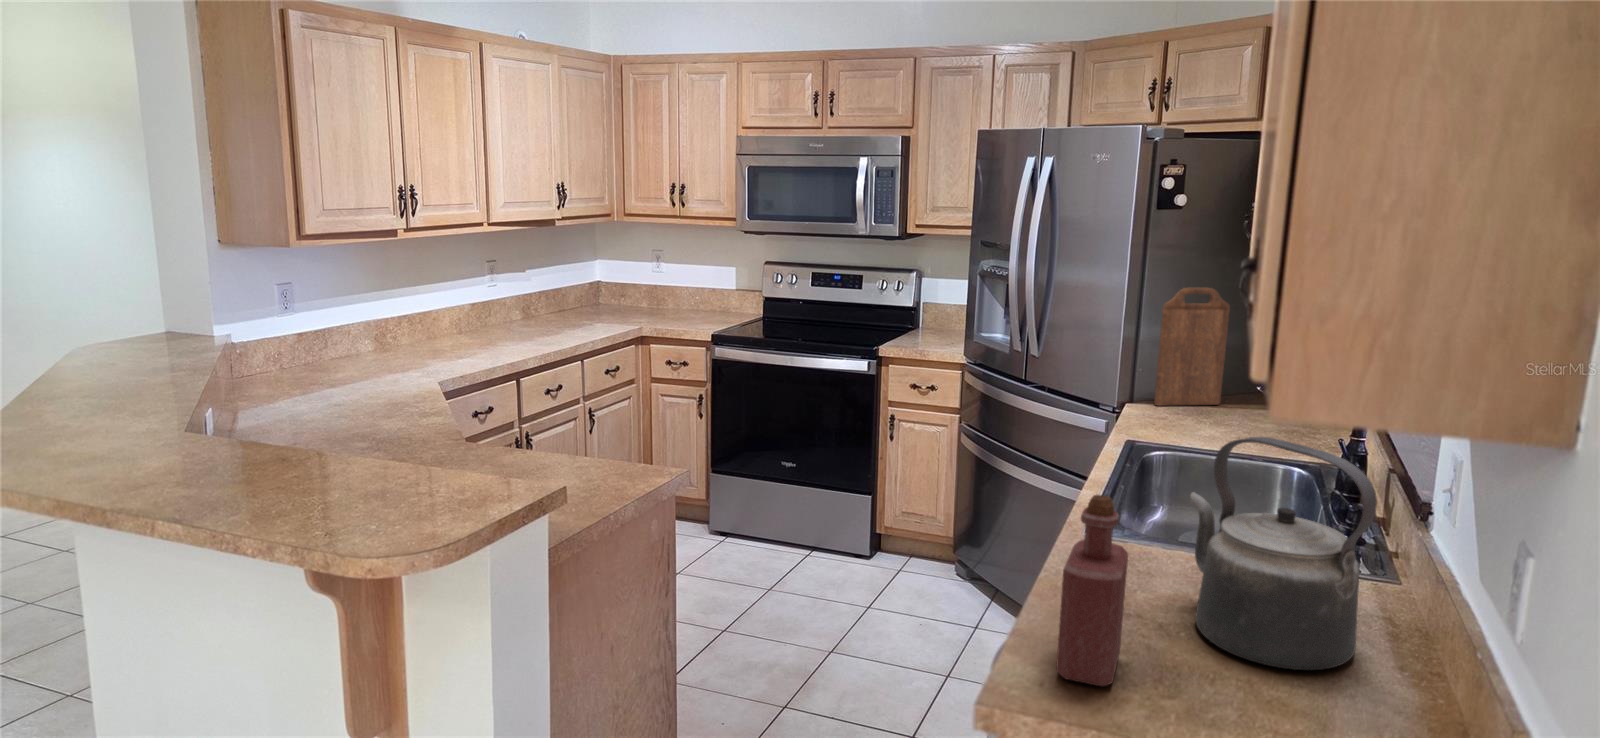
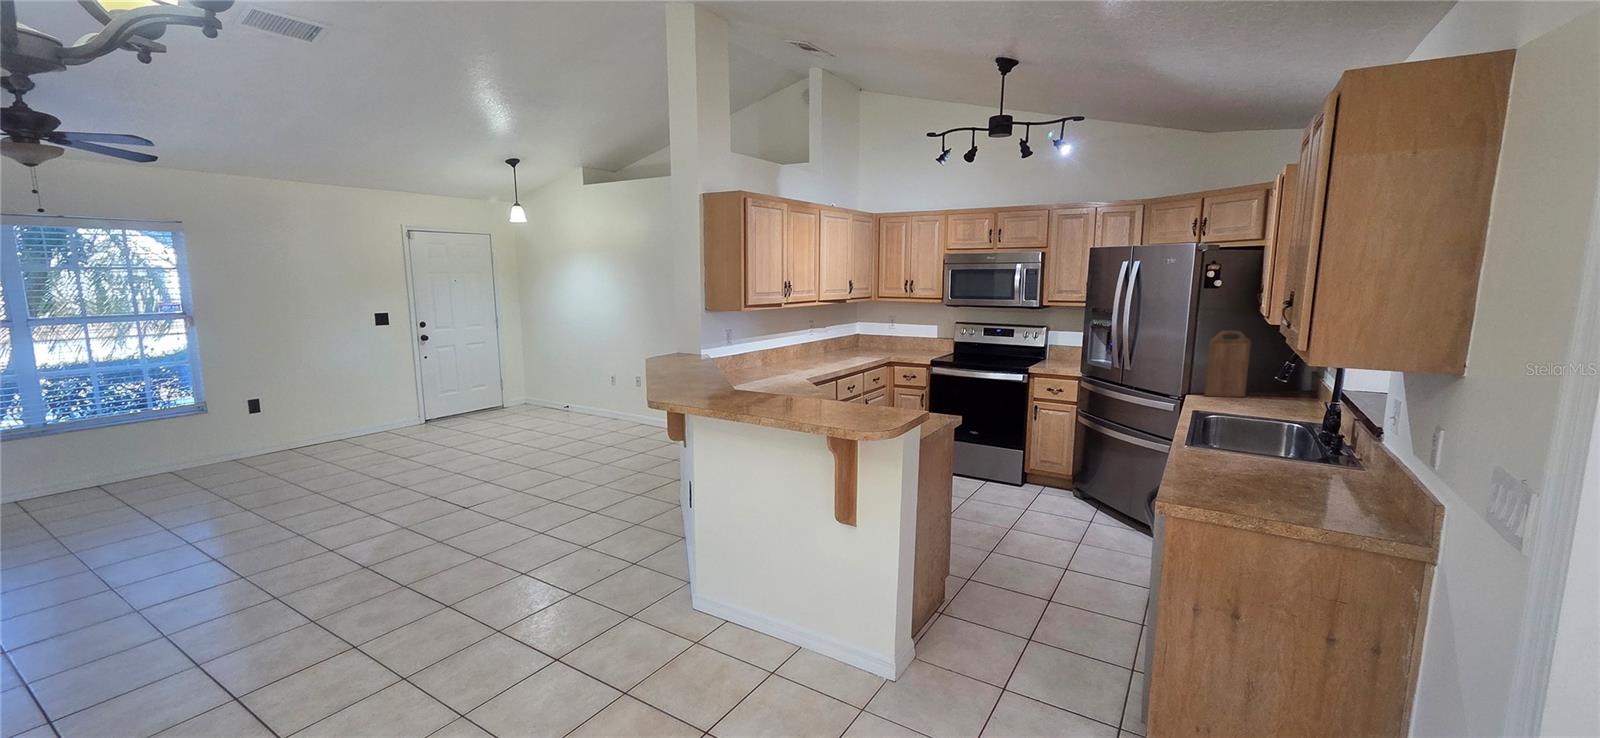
kettle: present [1190,437,1377,670] -> none [1246,388,1353,497]
bottle: present [1056,495,1128,687] -> none [1185,408,1220,496]

